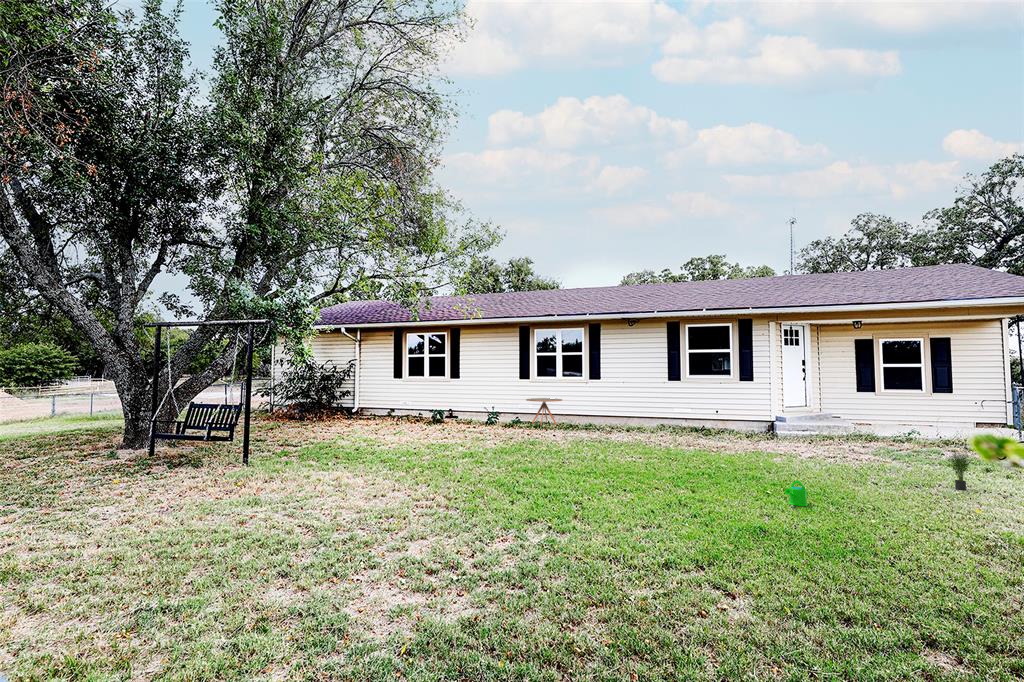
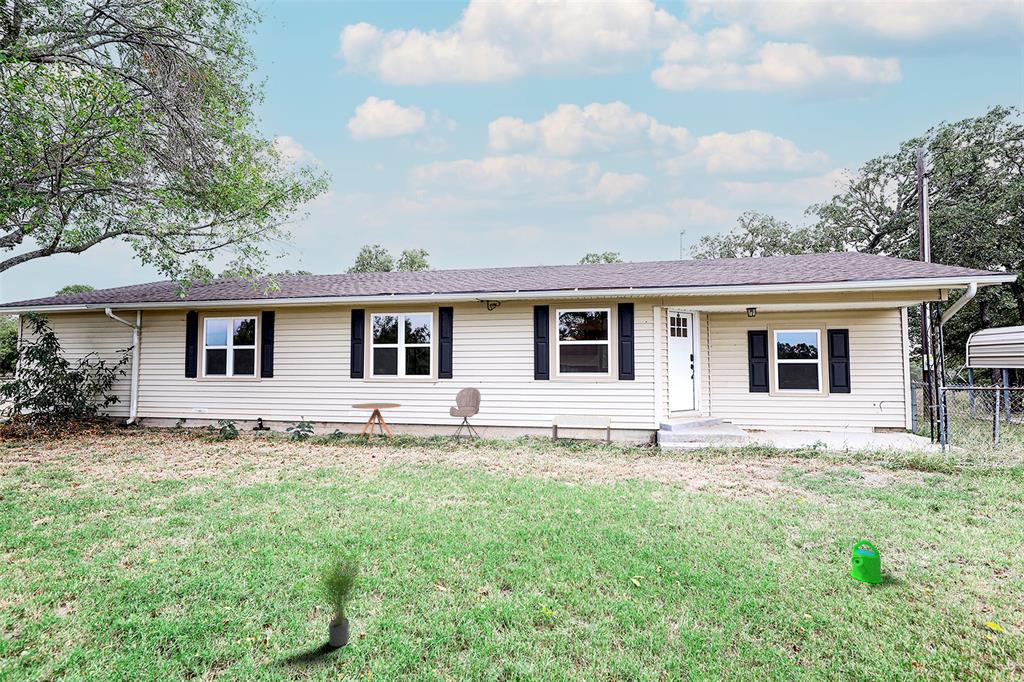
chair: none [602,387,626,428] -> present [450,388,481,442]
bench: none [685,409,734,432] -> present [552,415,611,445]
potted plant: present [948,451,973,490] -> present [312,551,362,646]
watering can: present [785,480,808,506] -> present [850,540,883,583]

